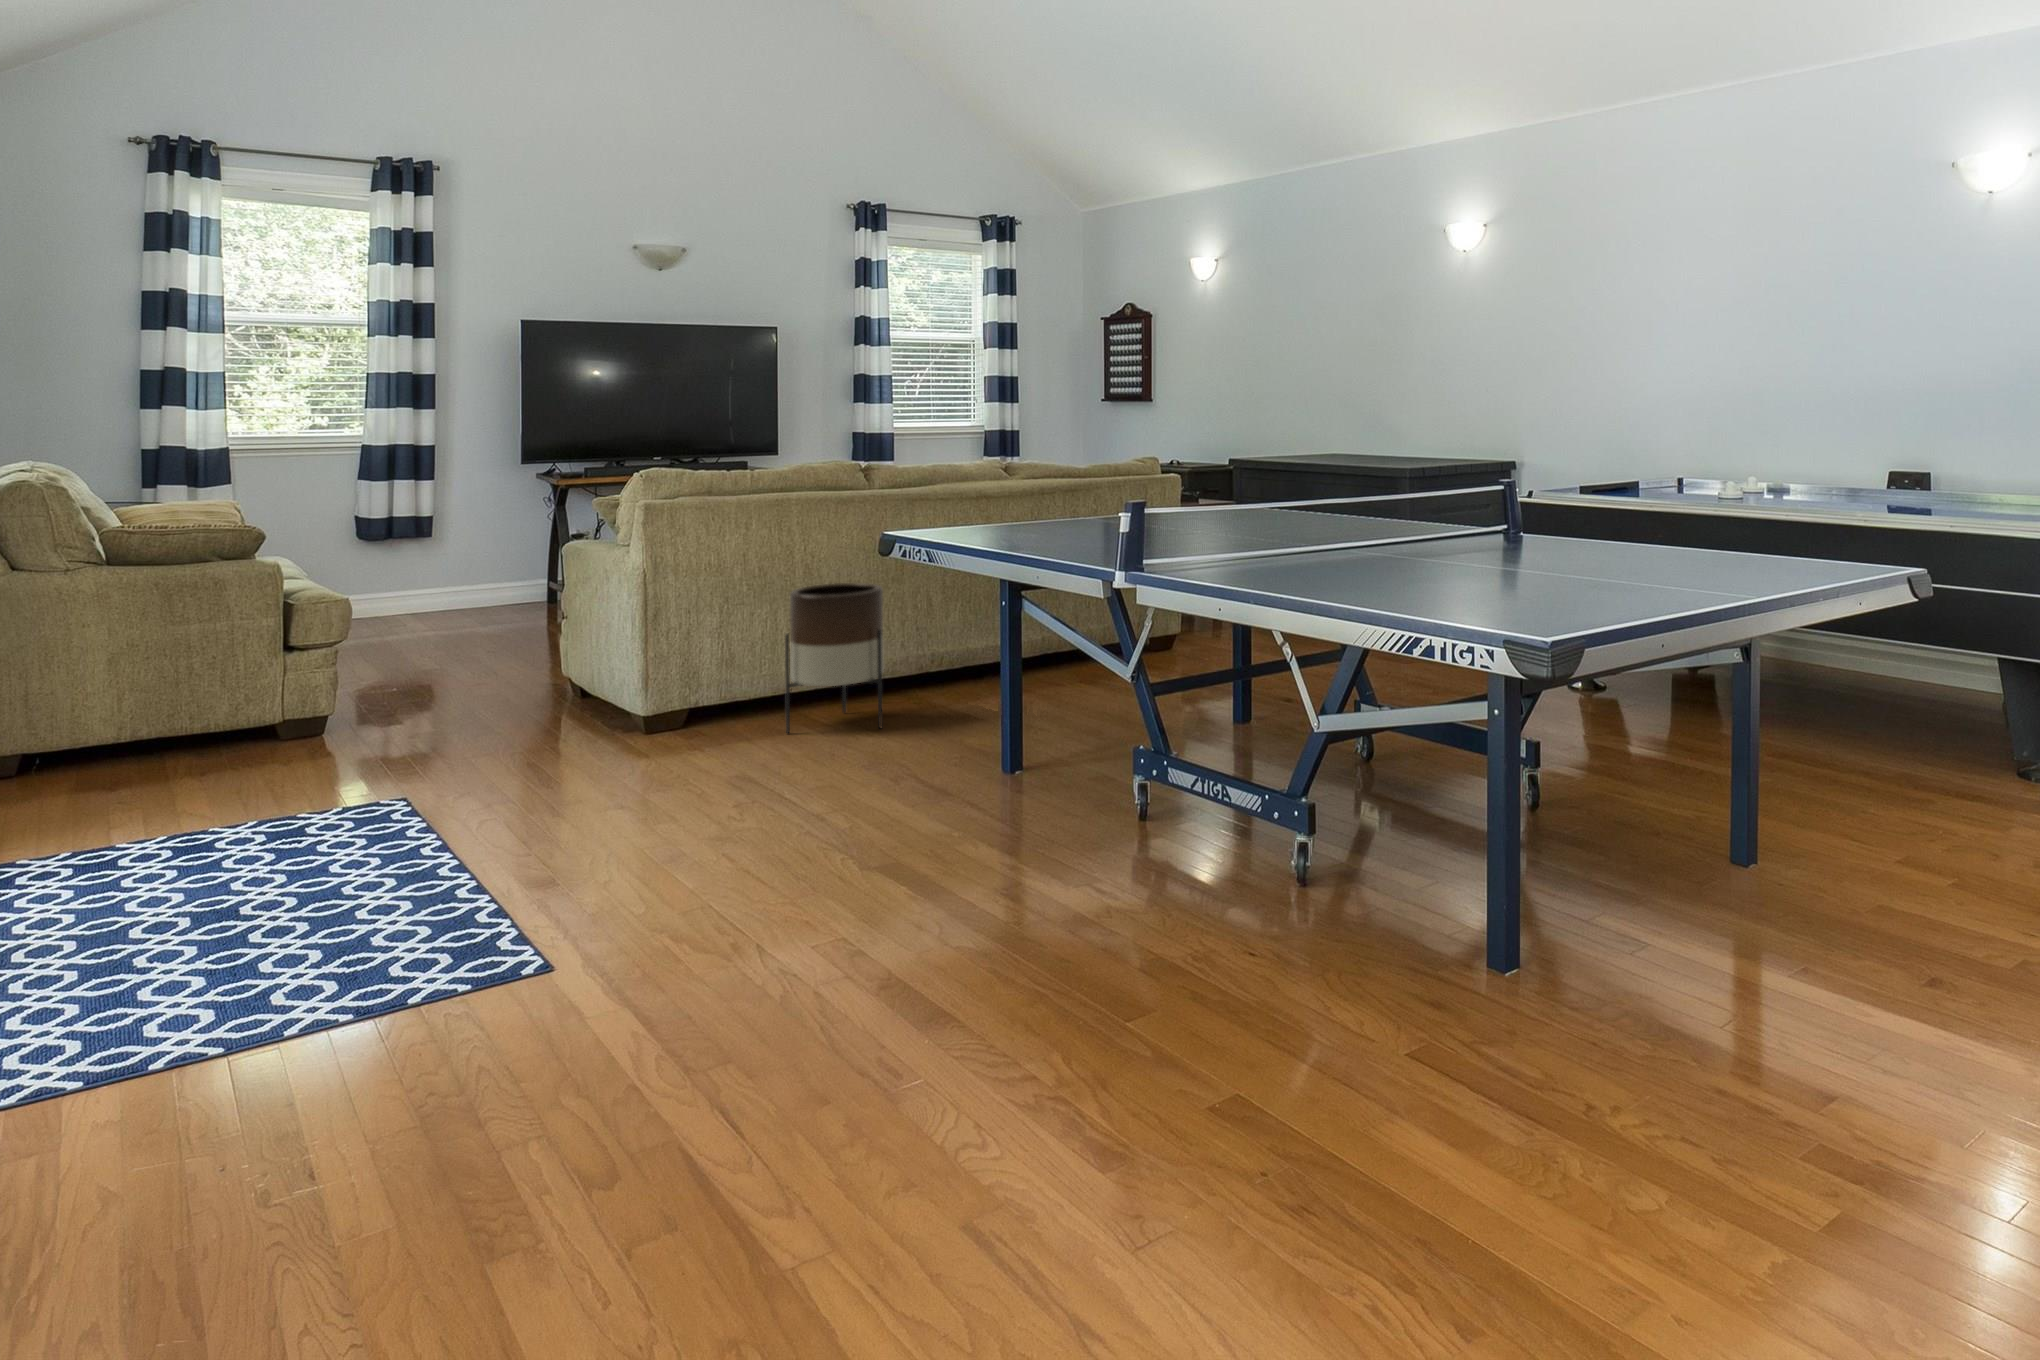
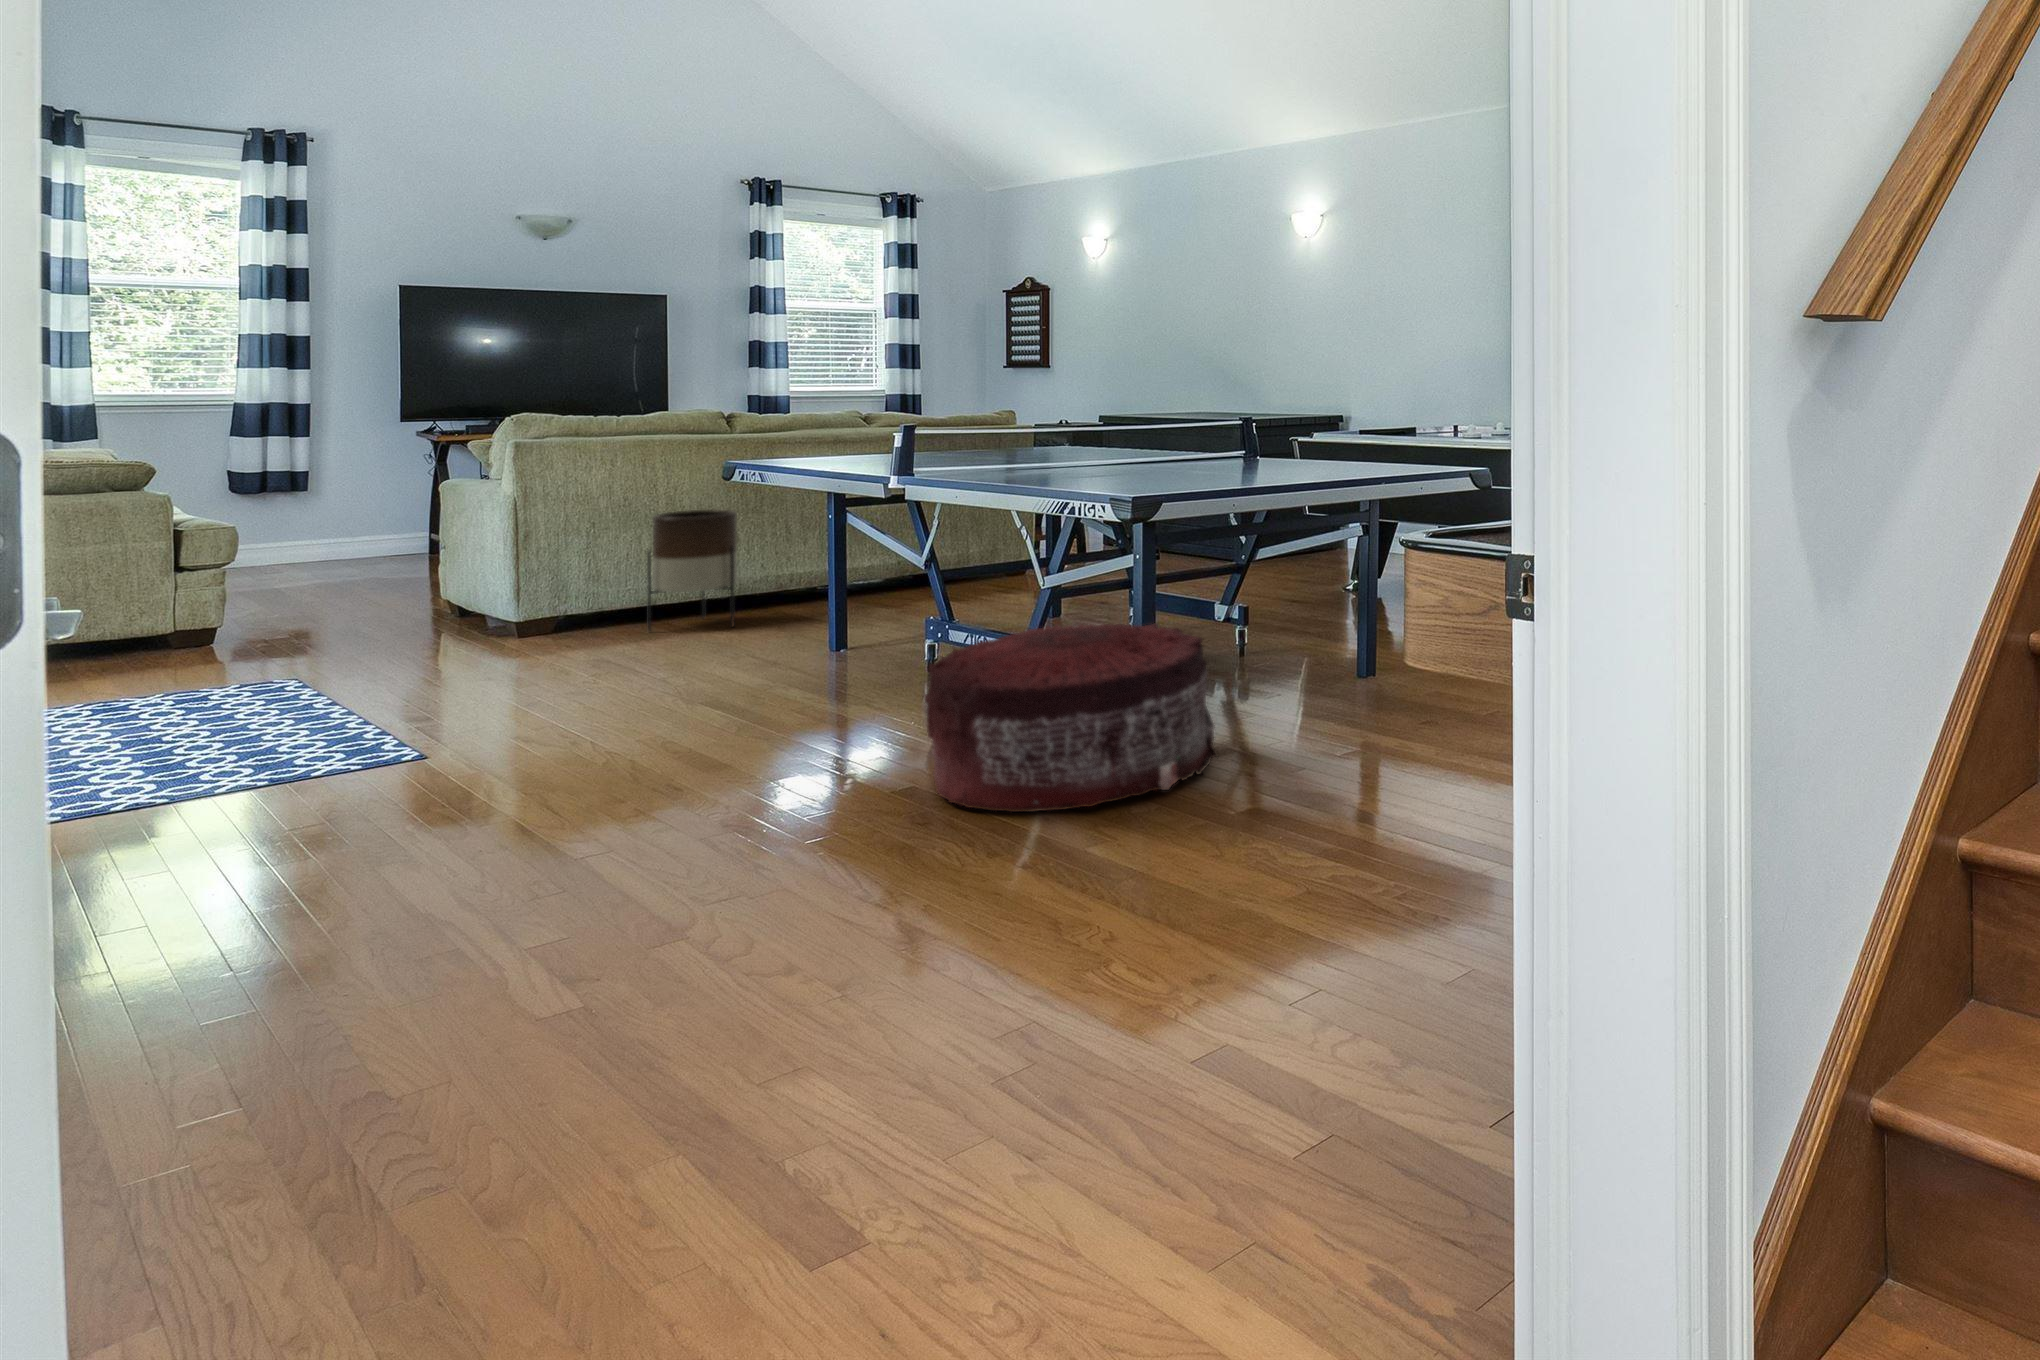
pouf: none [1242,810,1689,1174] -> present [924,623,1218,812]

